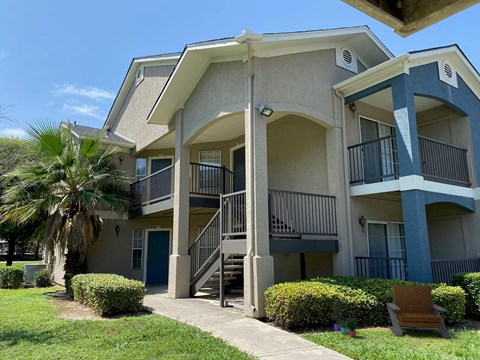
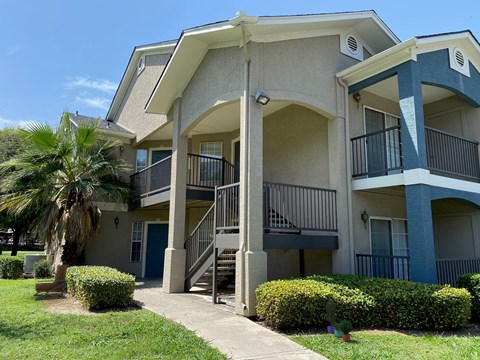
lounge chair: present [387,286,450,338] -> present [34,265,69,300]

